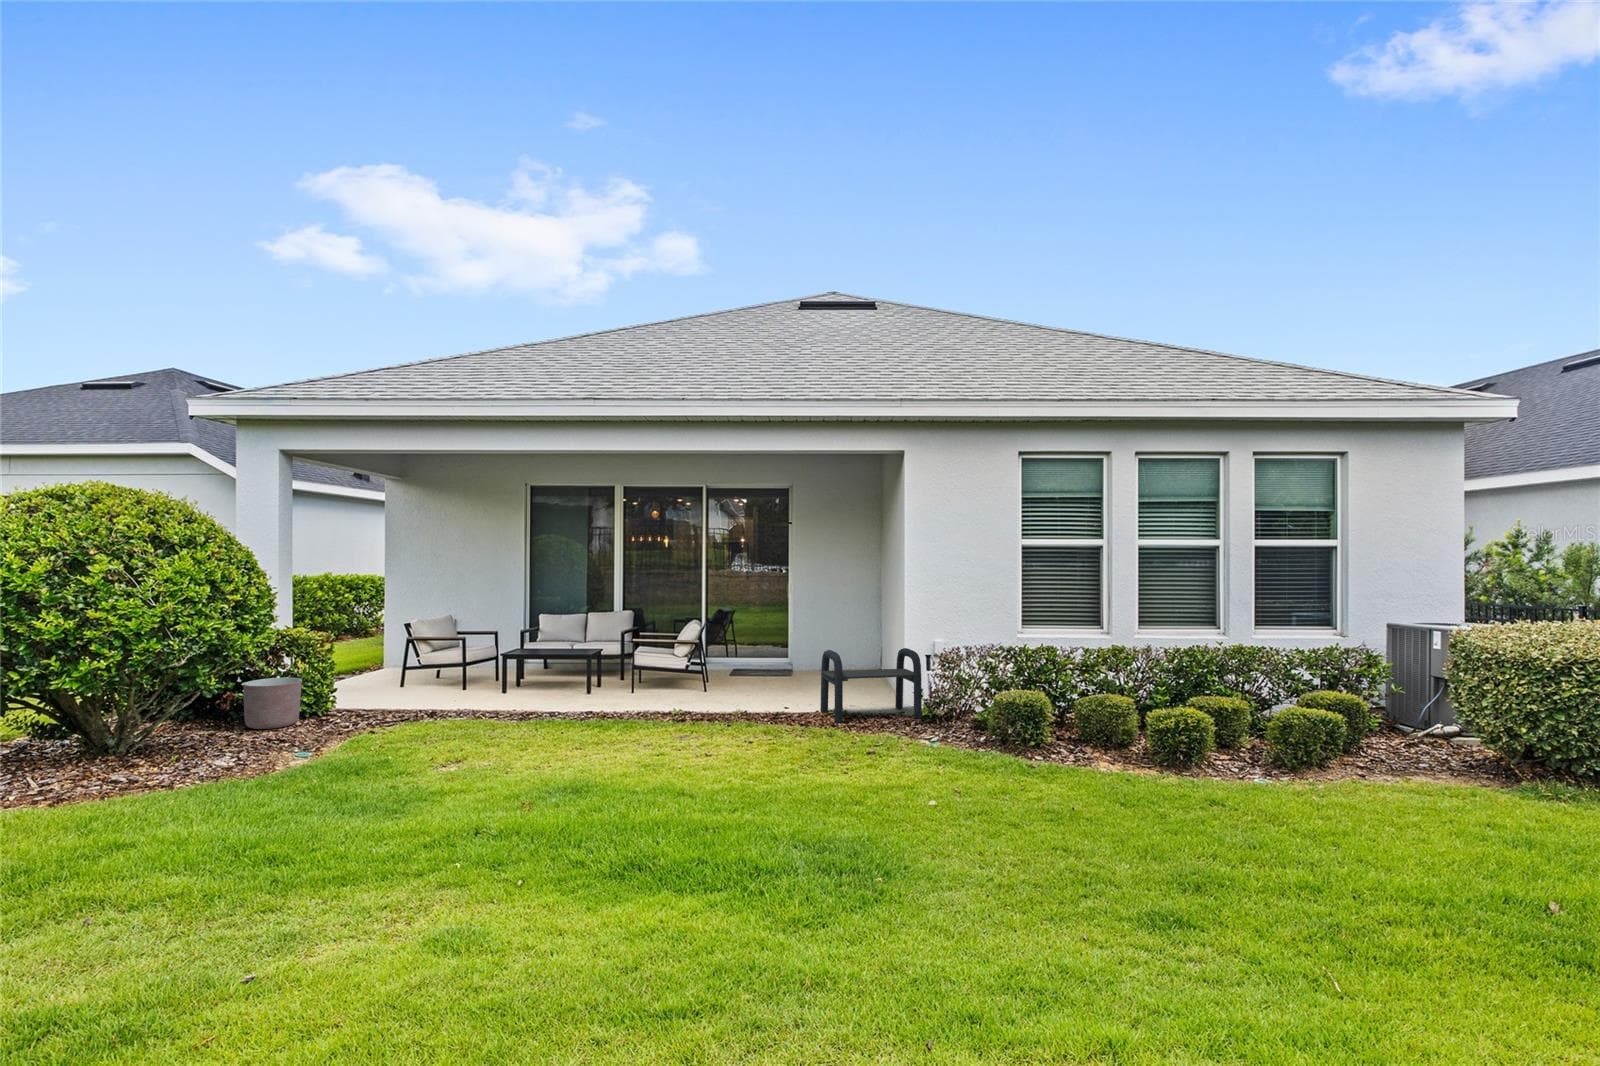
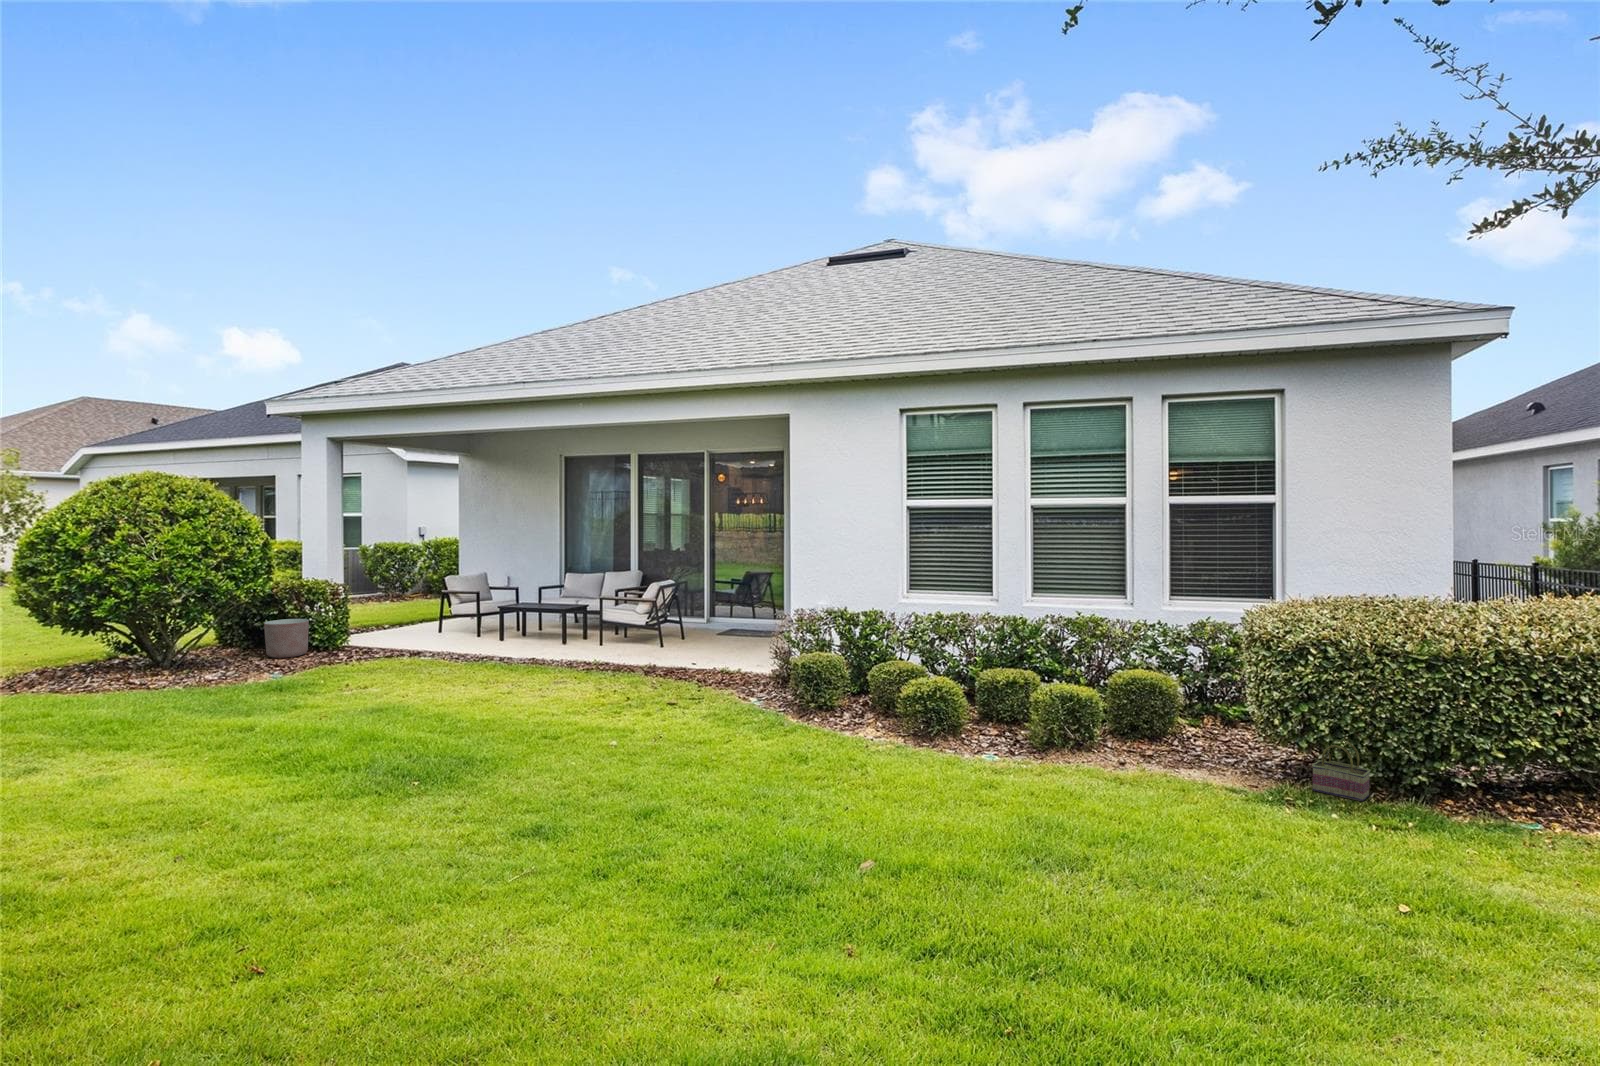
bench: present [820,648,922,723] -> none [704,610,797,680]
basket: none [1521,742,1578,792] -> present [1312,741,1370,801]

